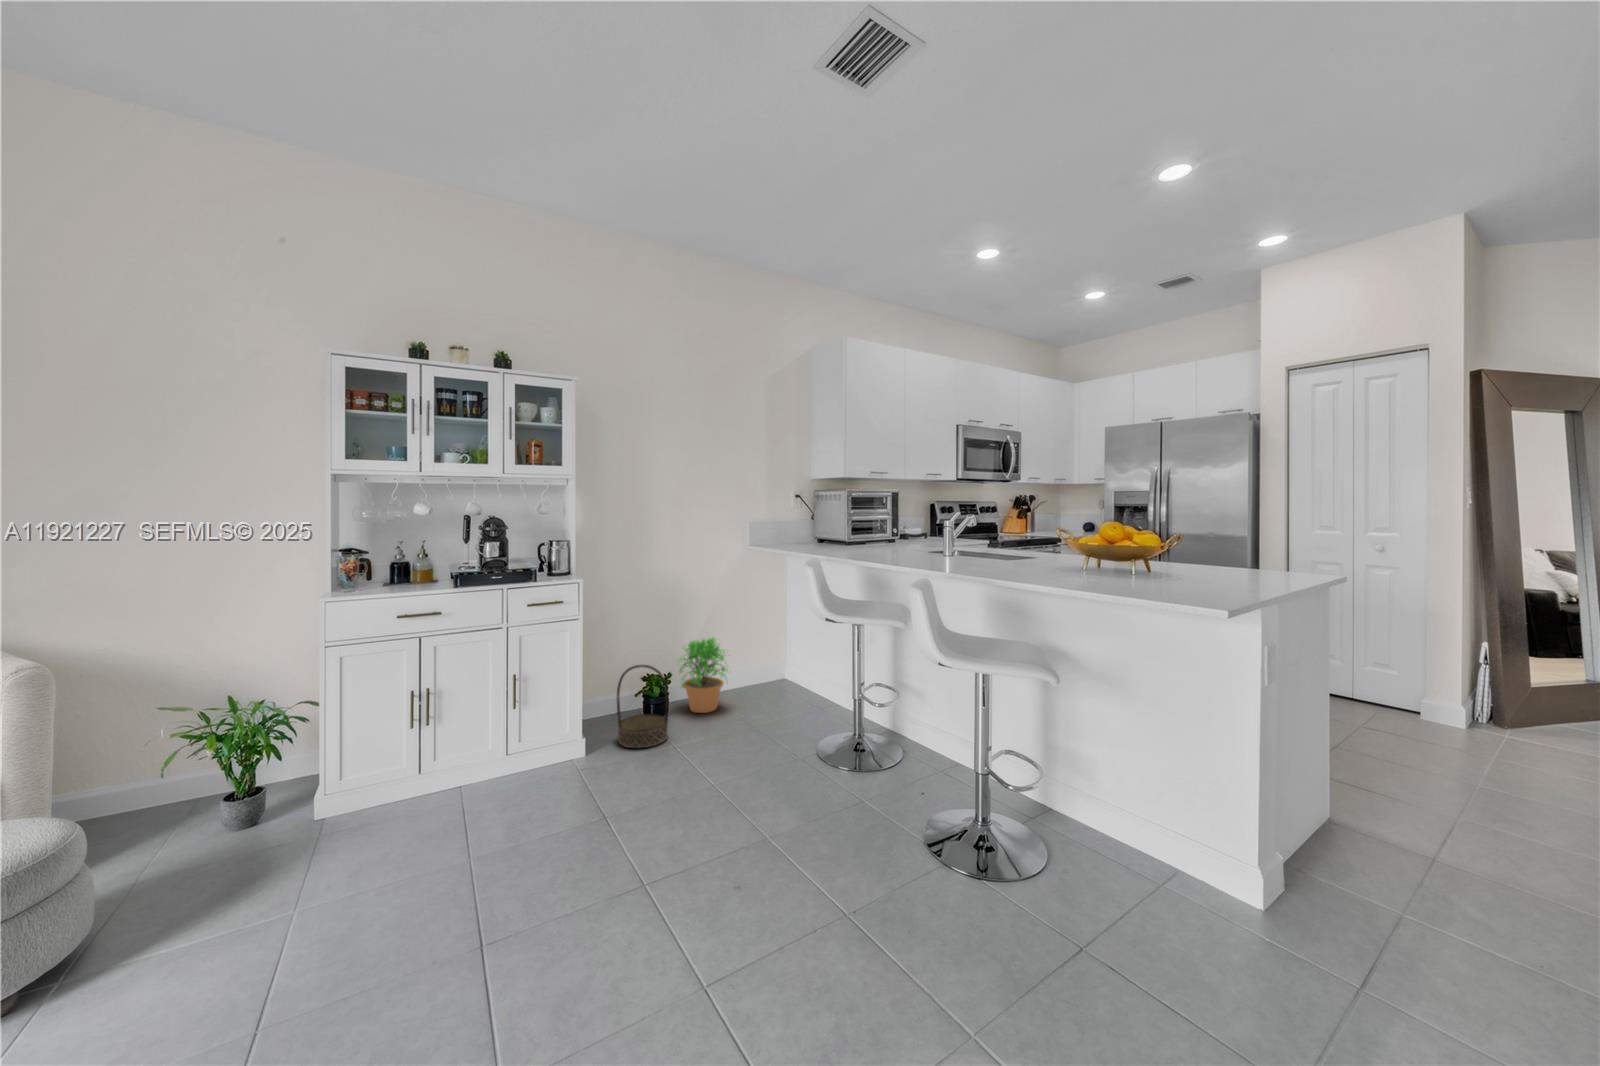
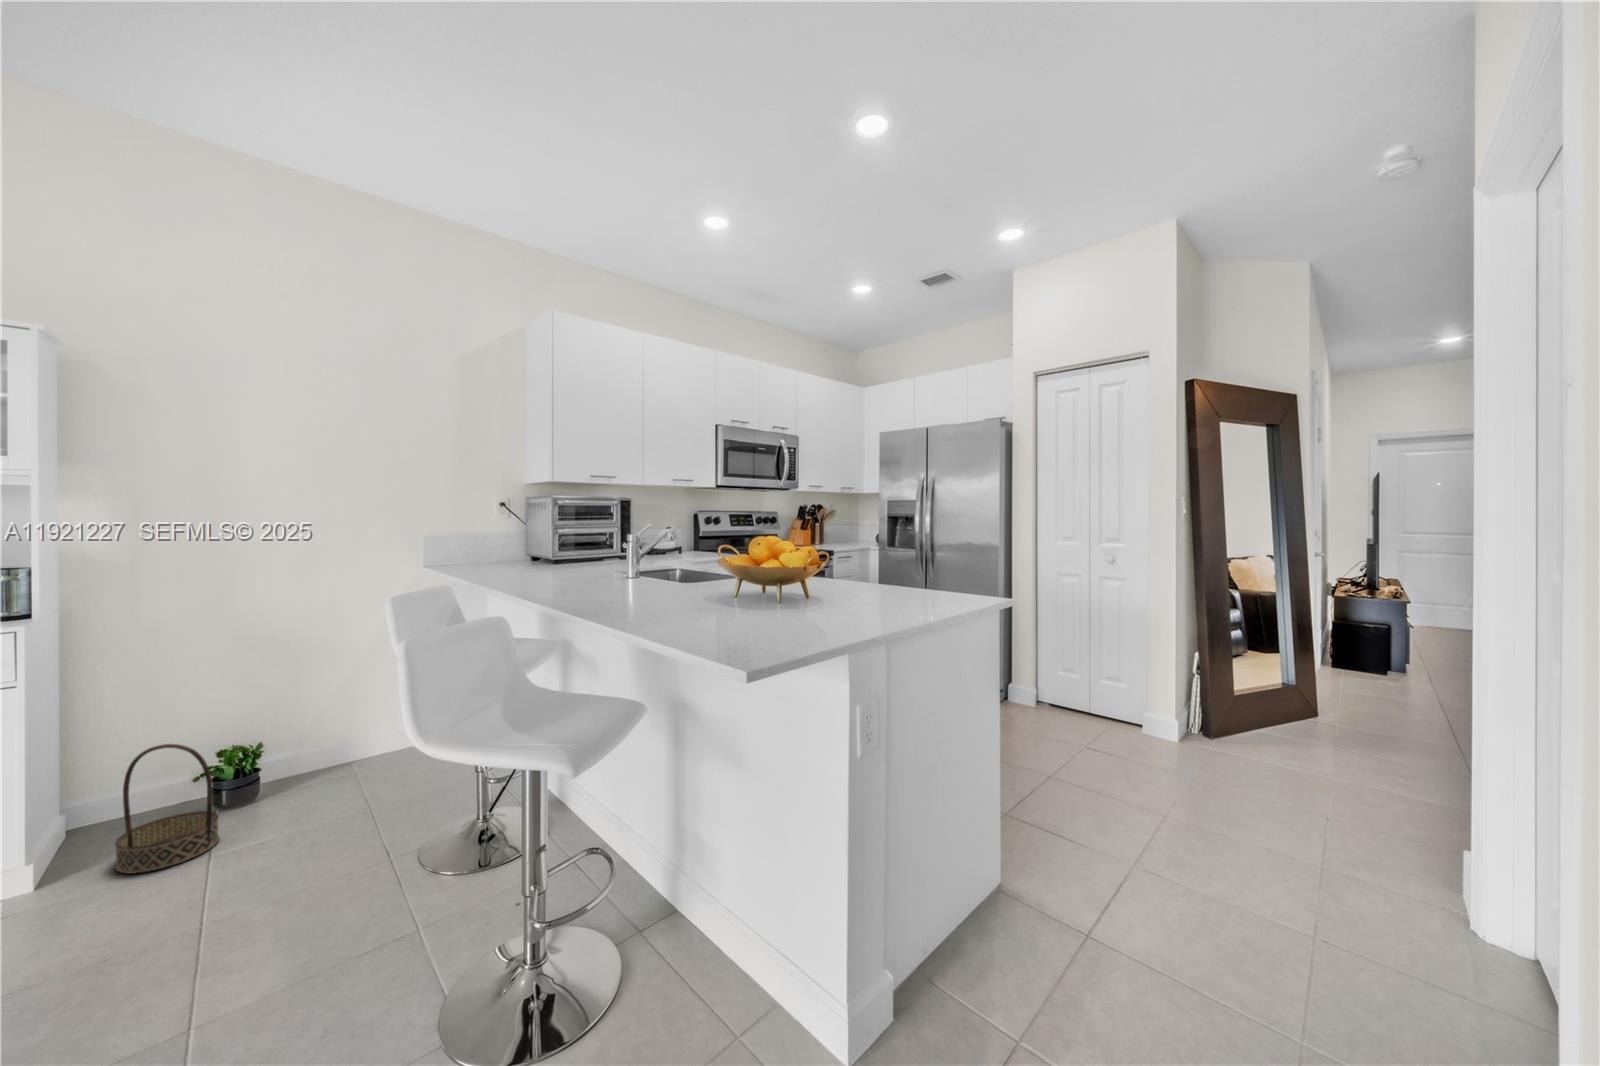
potted plant: present [678,637,728,713] -> none [270,688,373,796]

